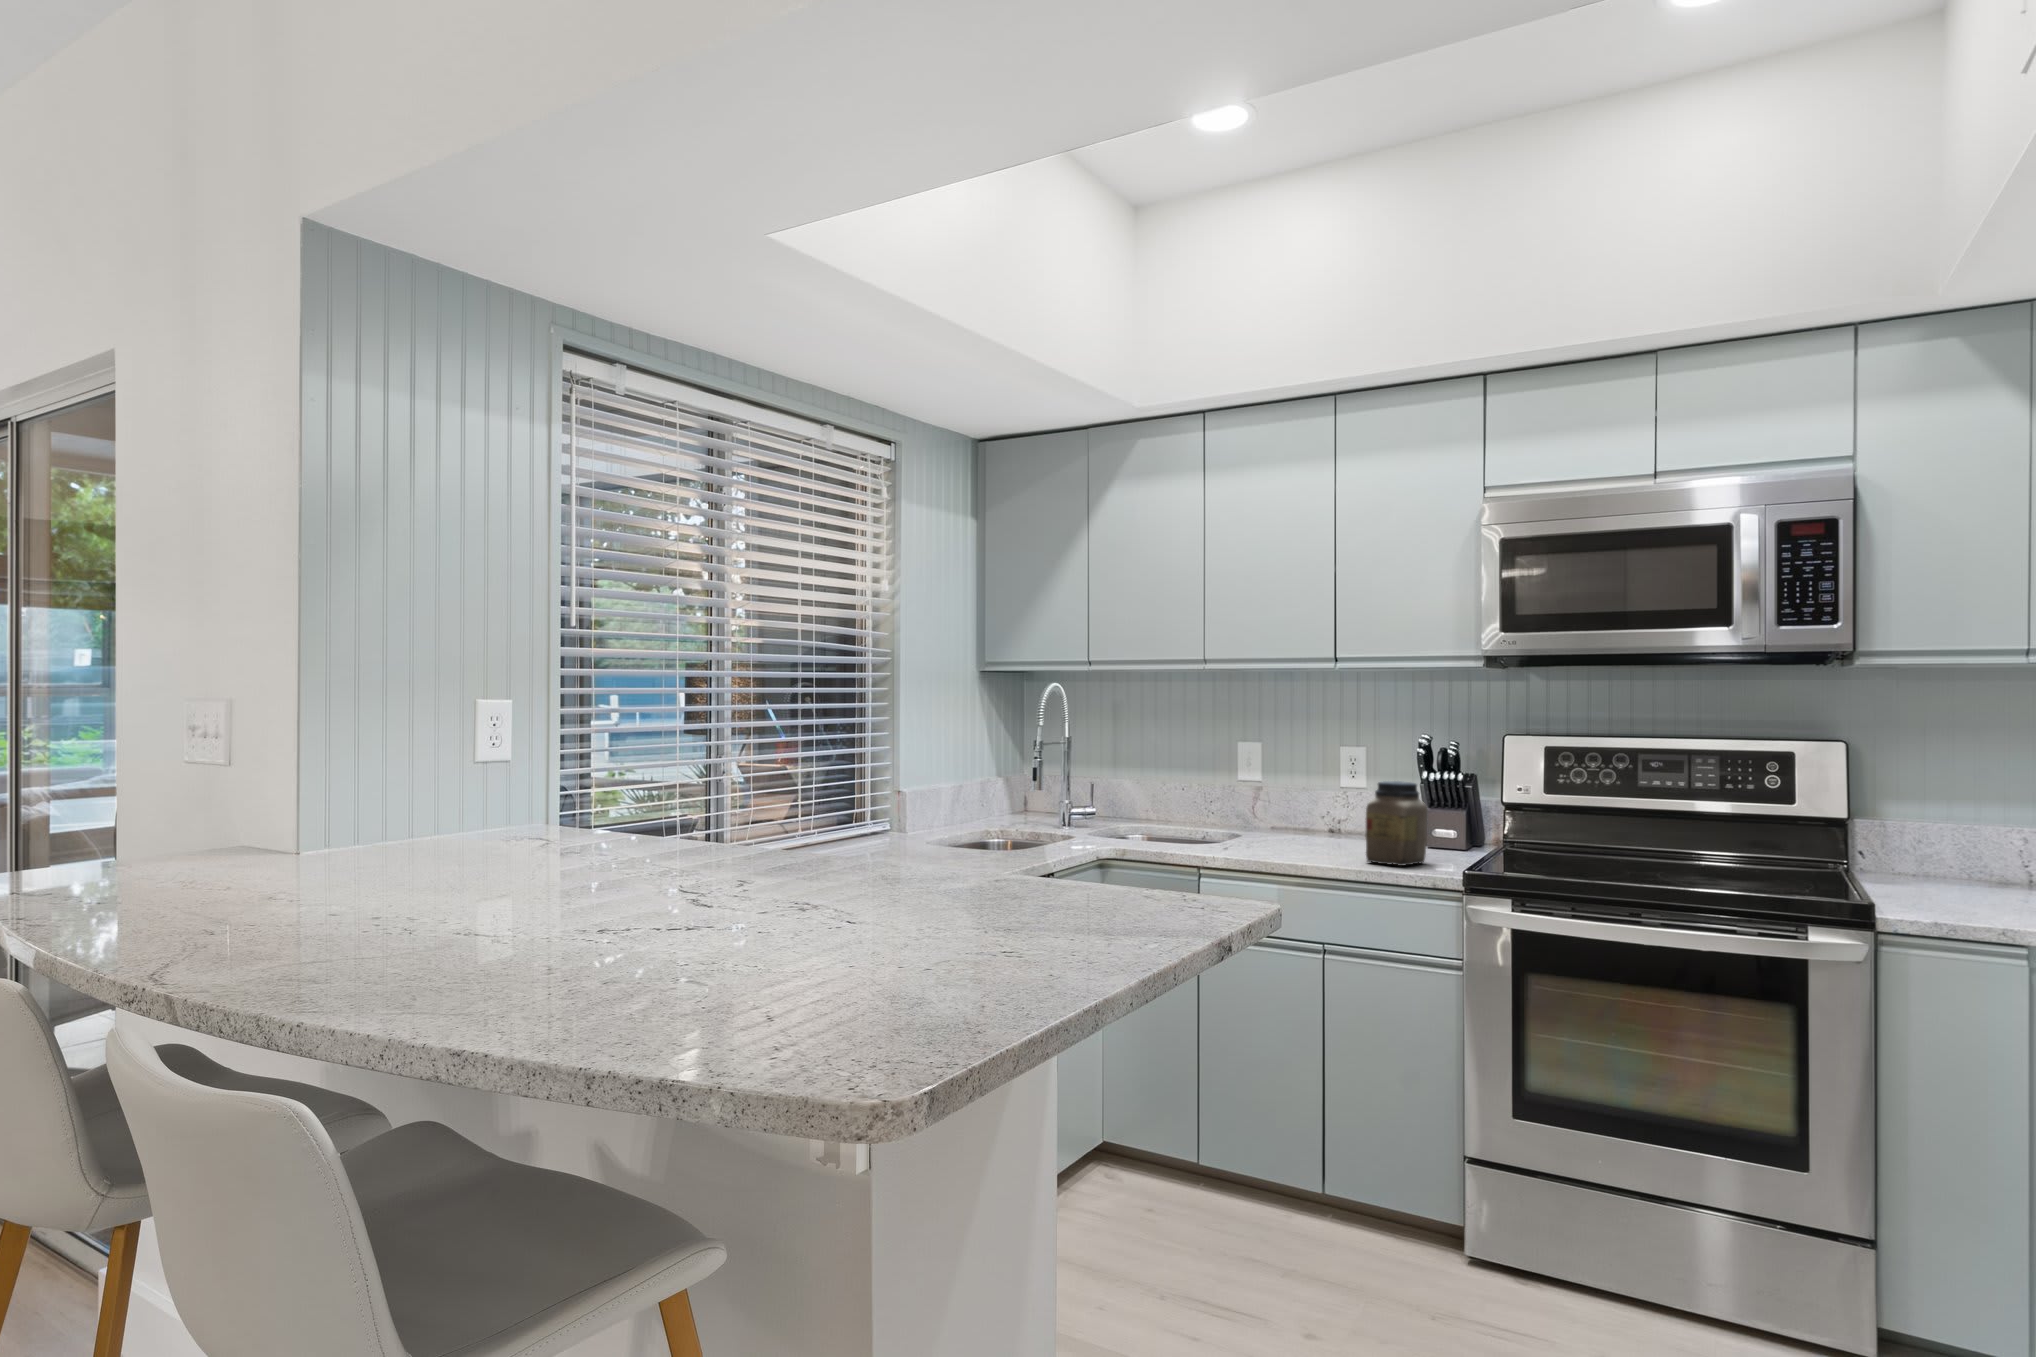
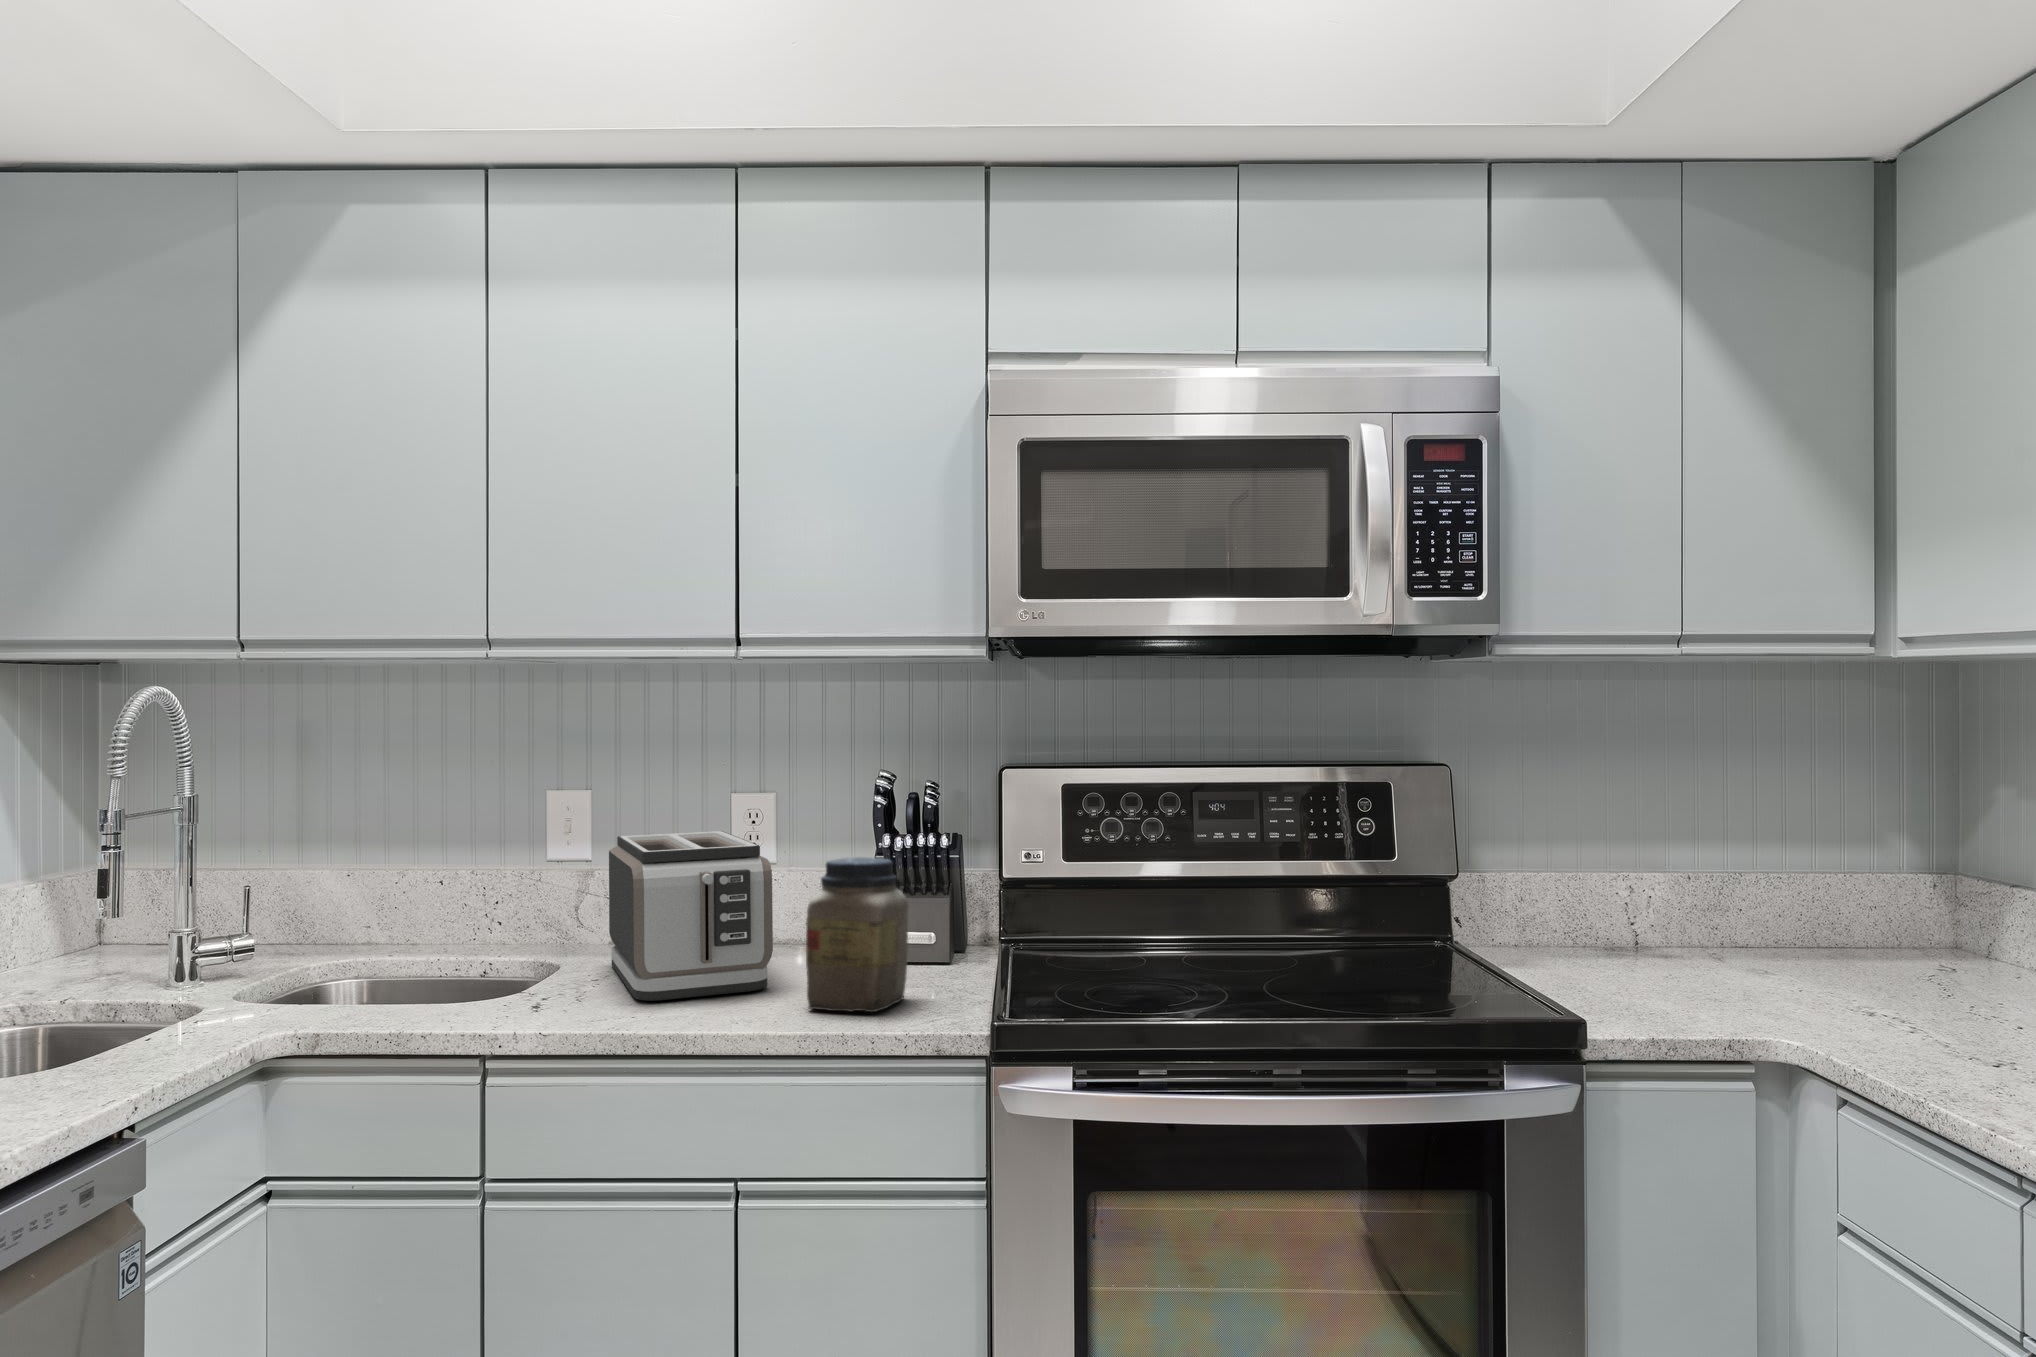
toaster: none [1269,766,1353,853] -> present [609,831,773,1001]

